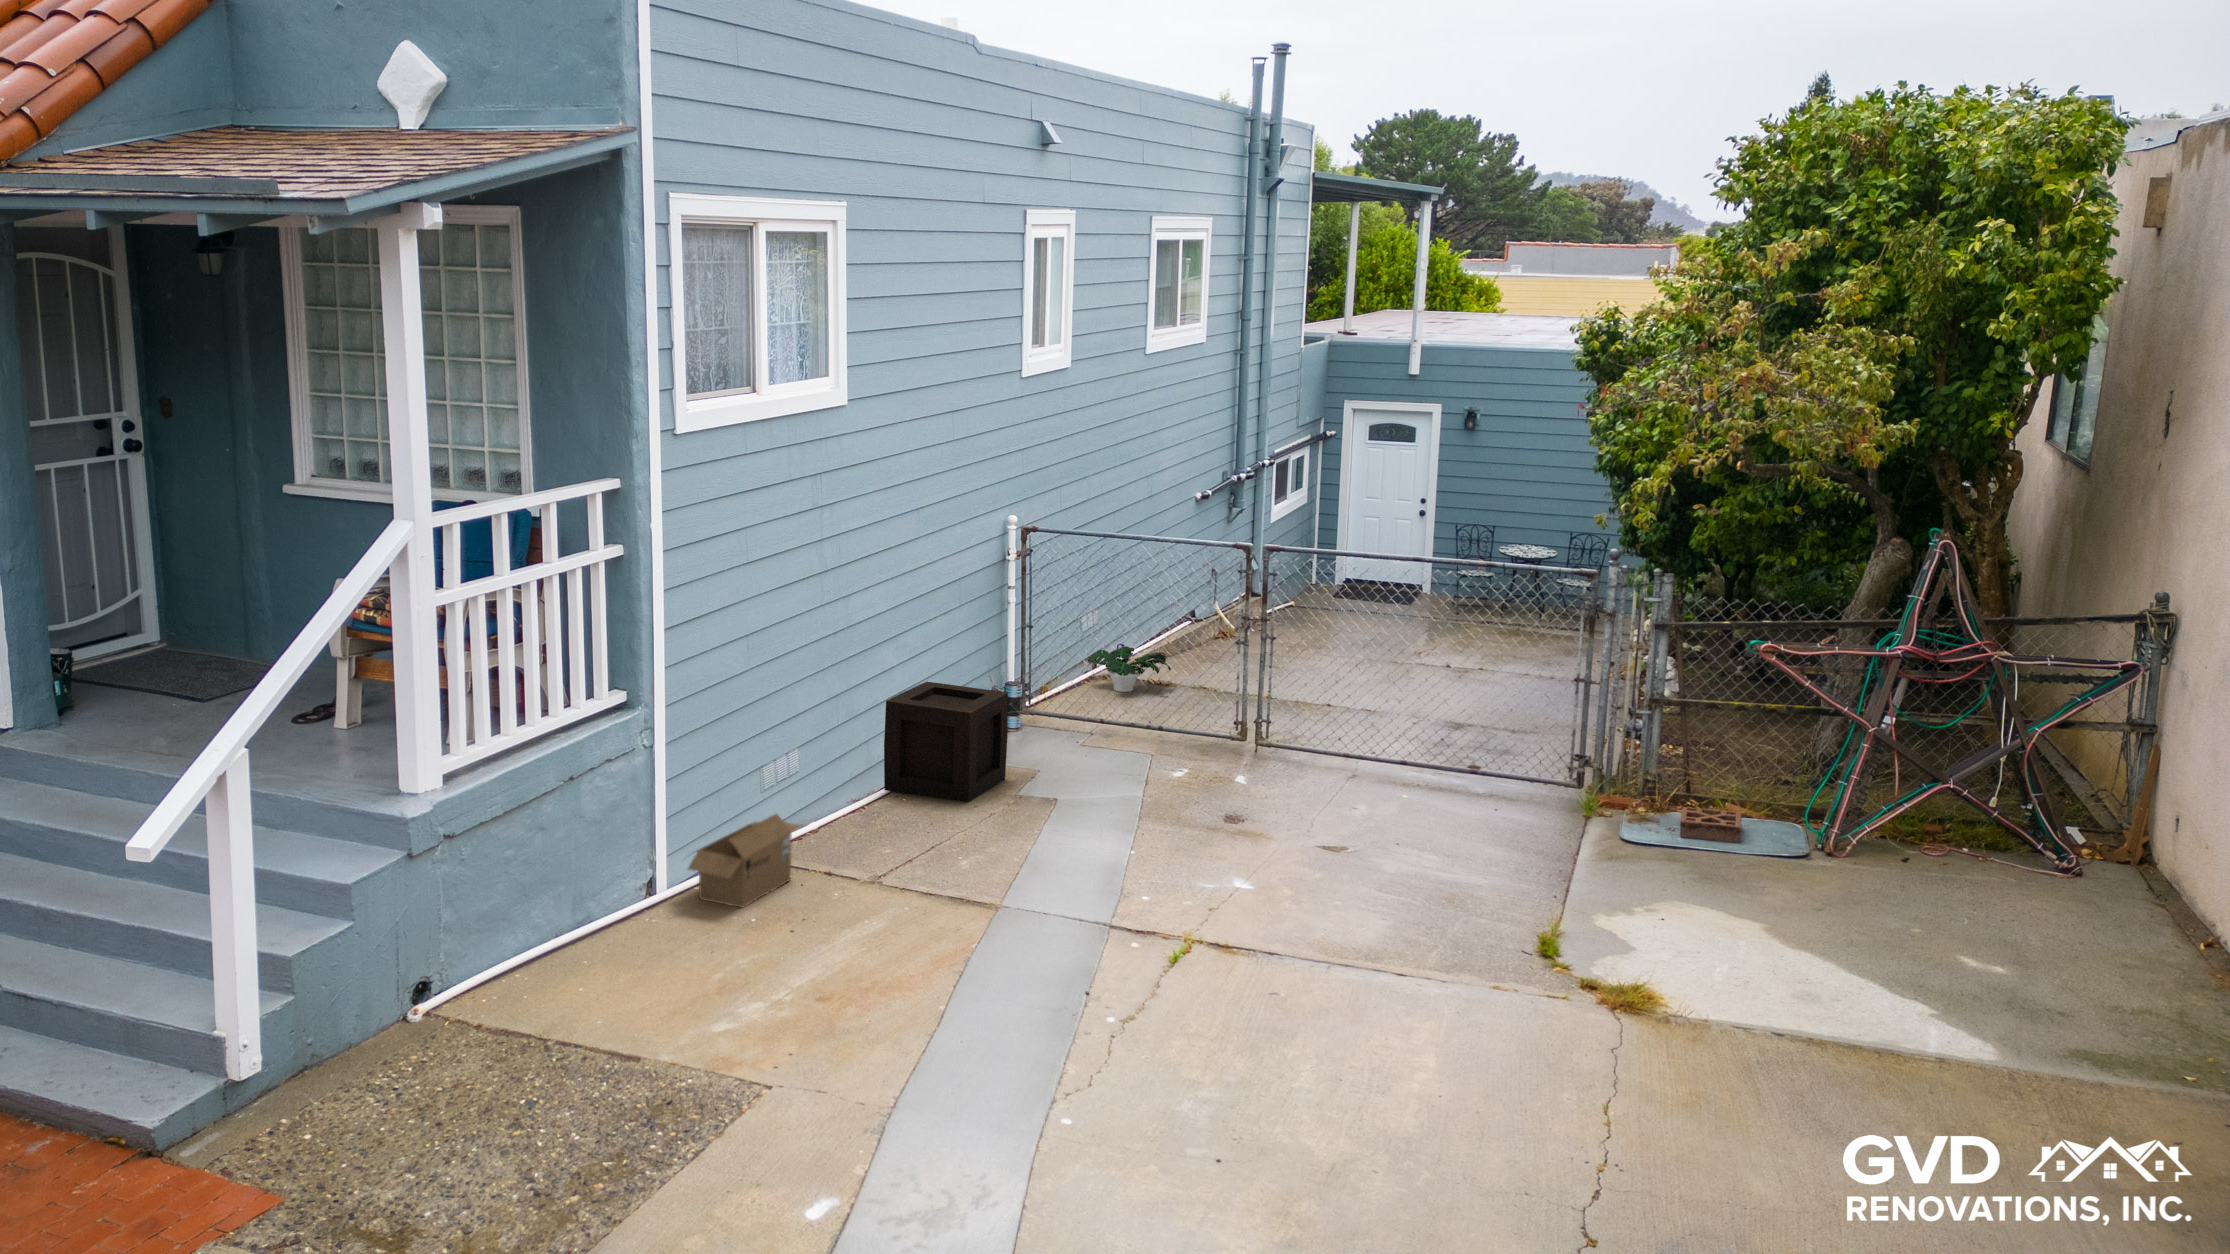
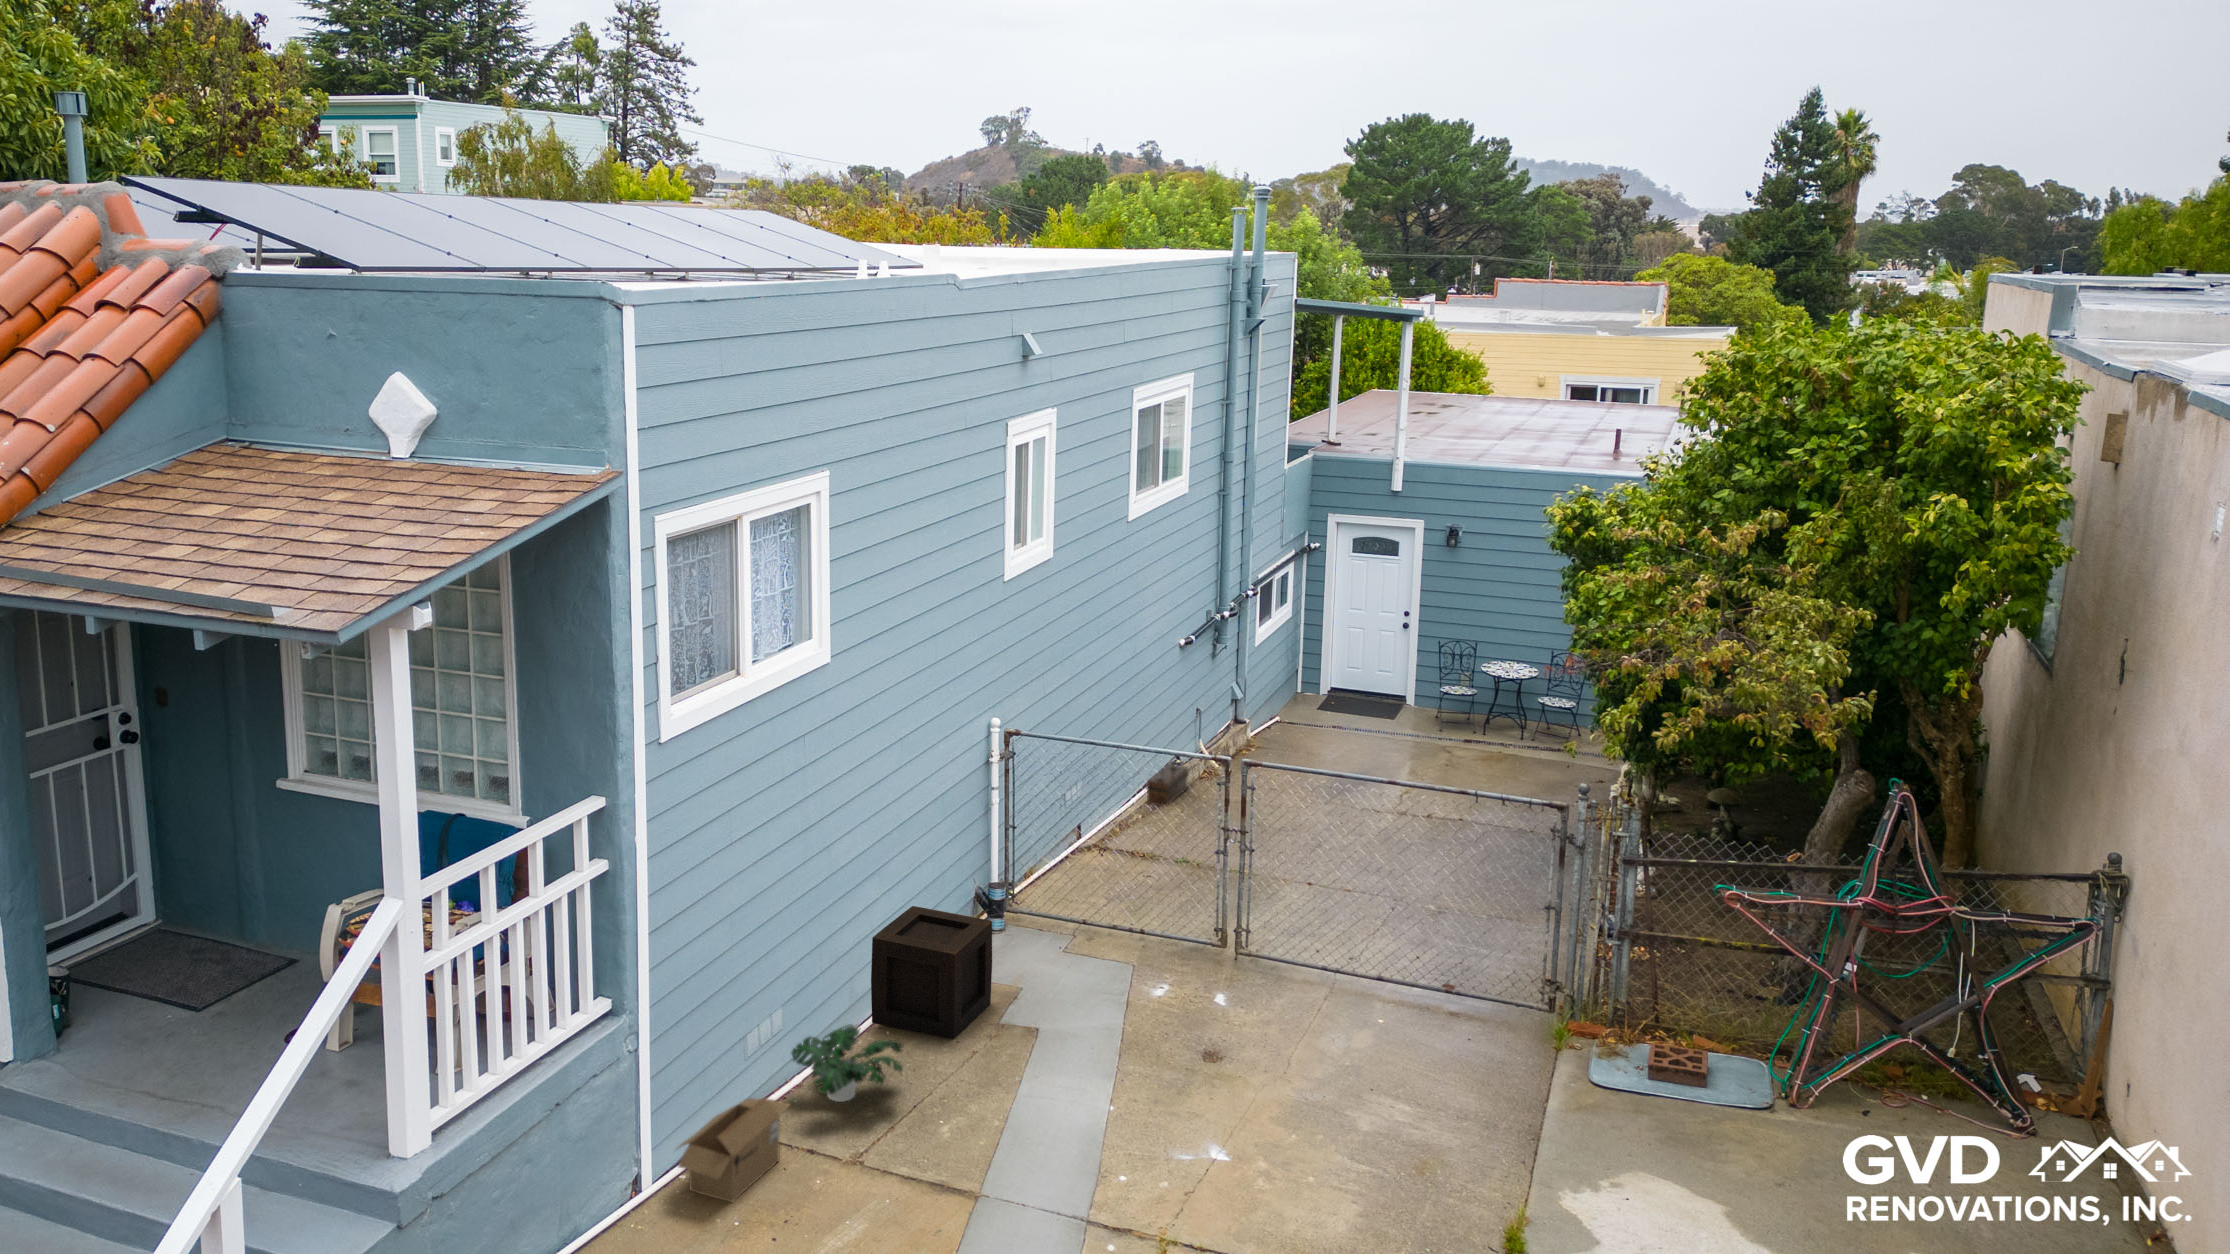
toolbox: none [1160,610,1205,653] -> present [1146,761,1189,806]
potted plant: present [1088,646,1171,692] -> present [792,1025,903,1102]

